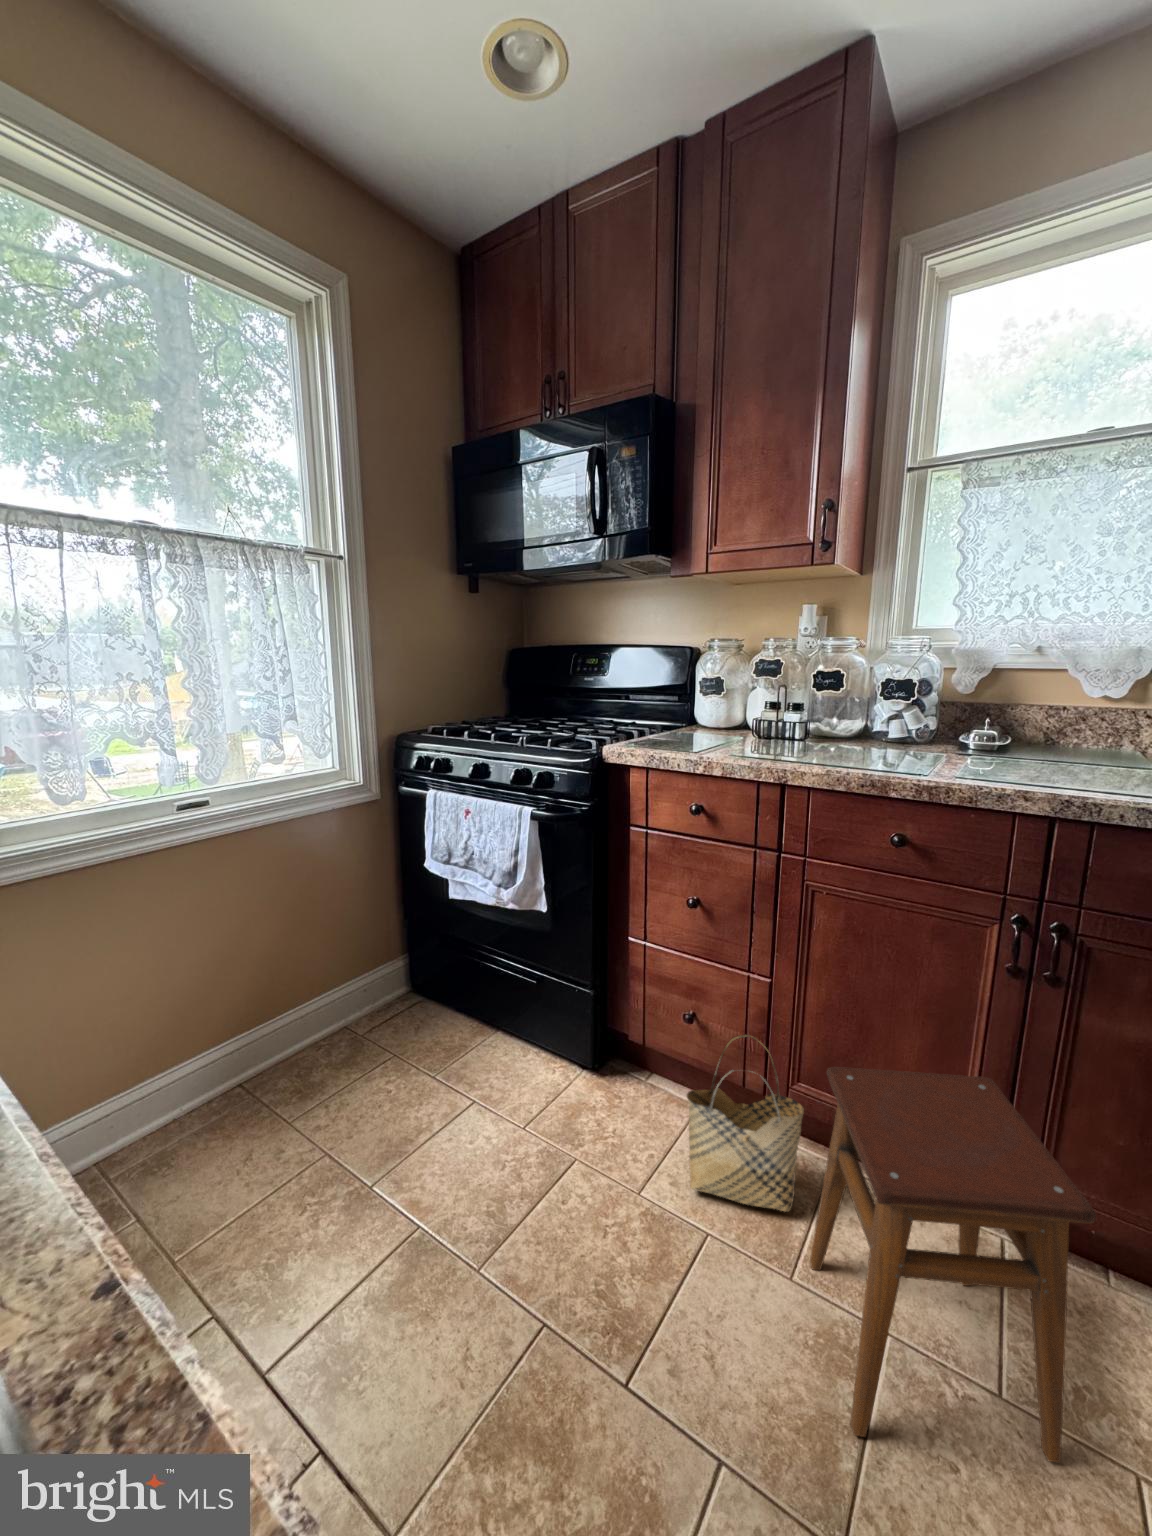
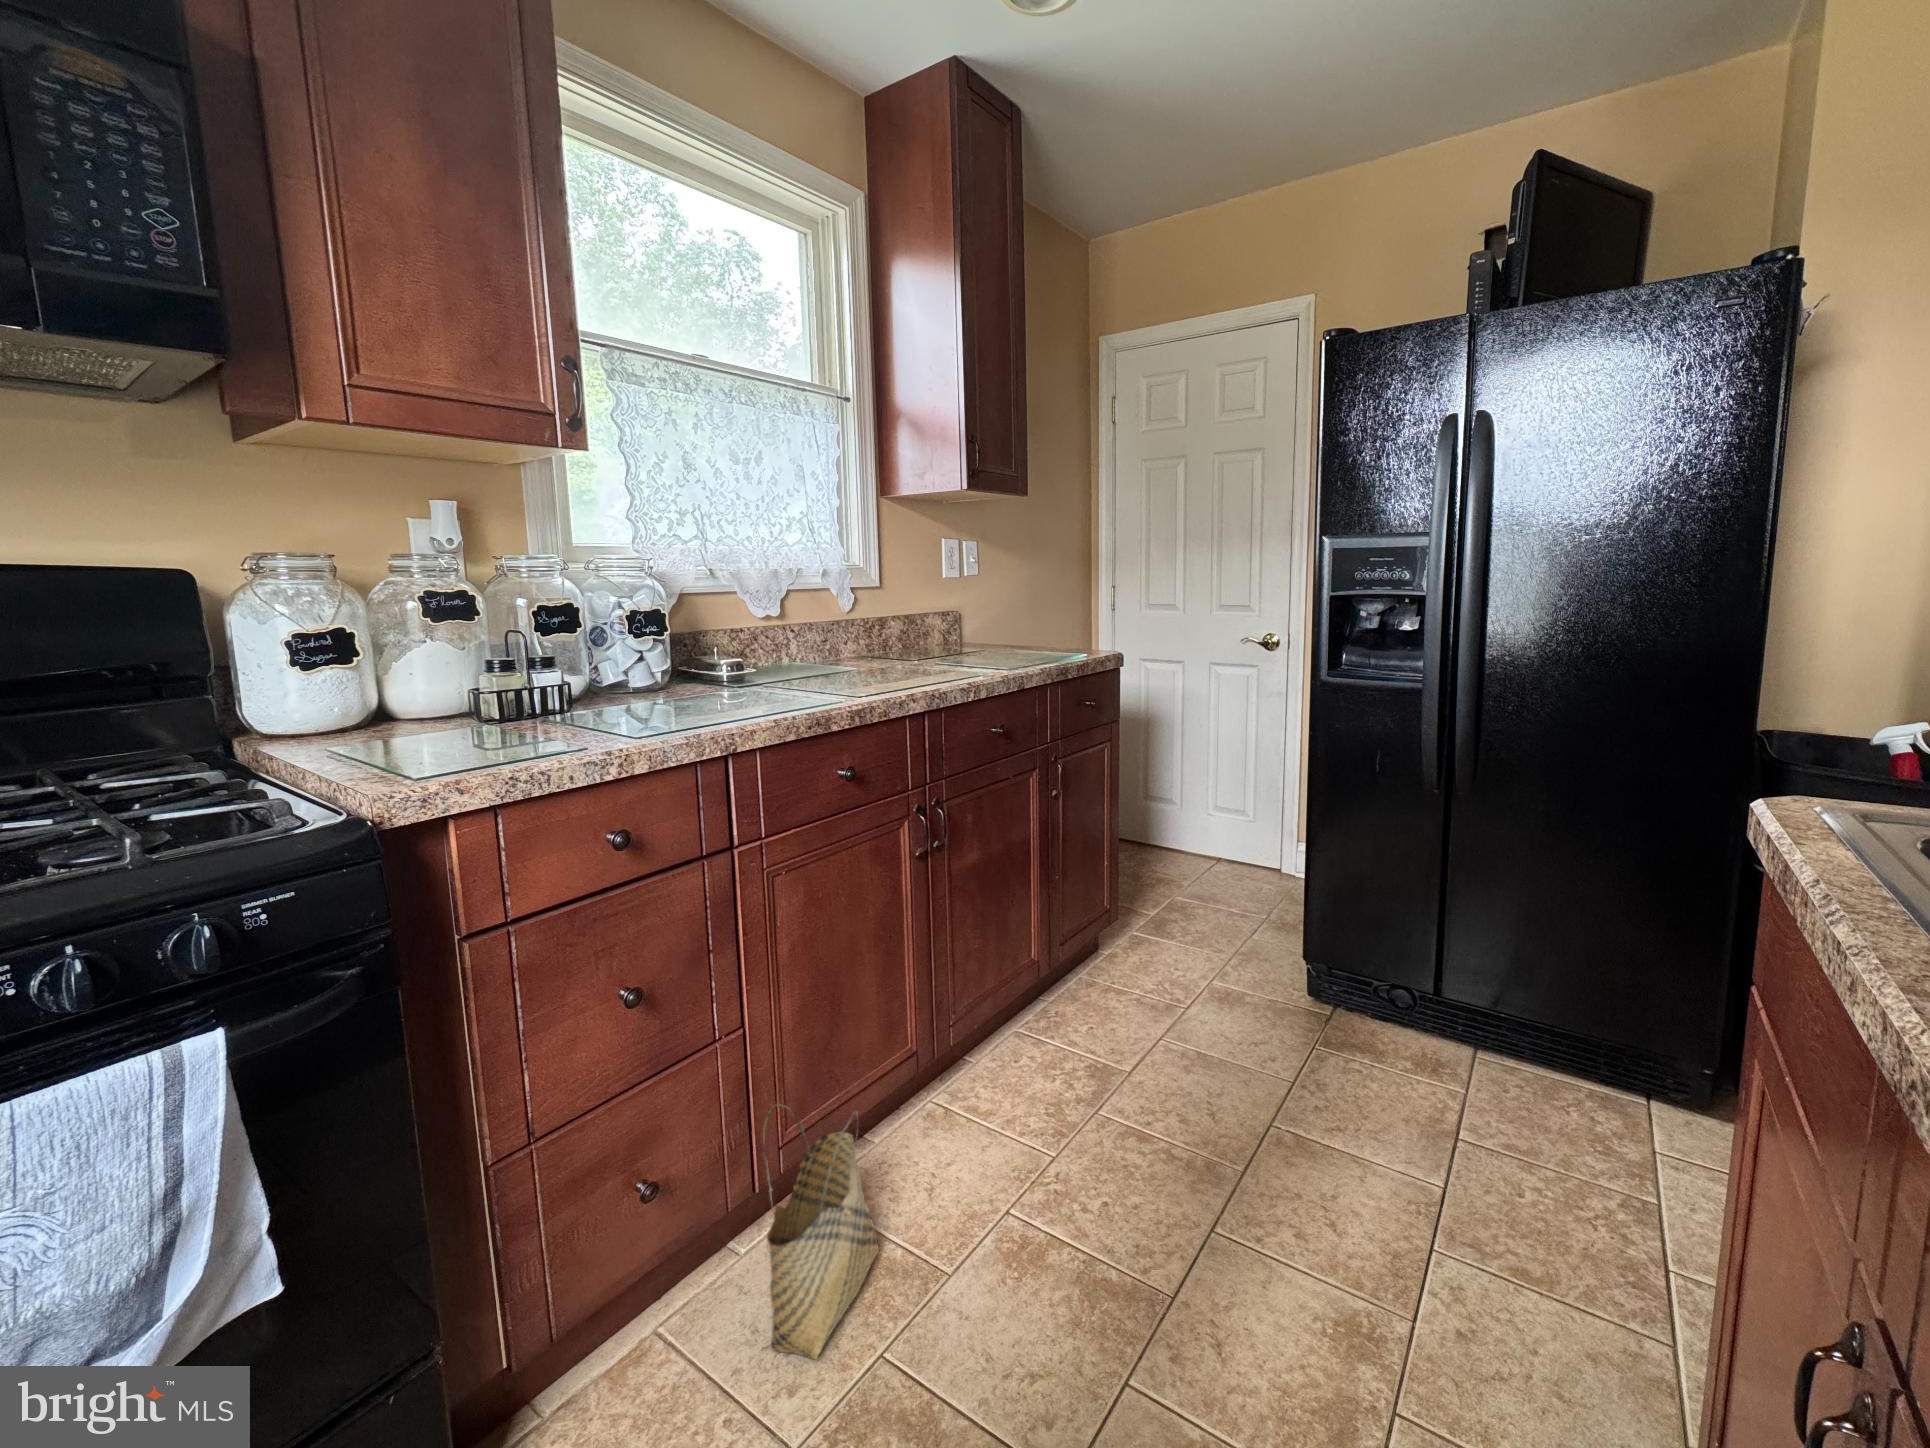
stool: present [810,1067,1096,1462] -> none [929,946,1102,1266]

